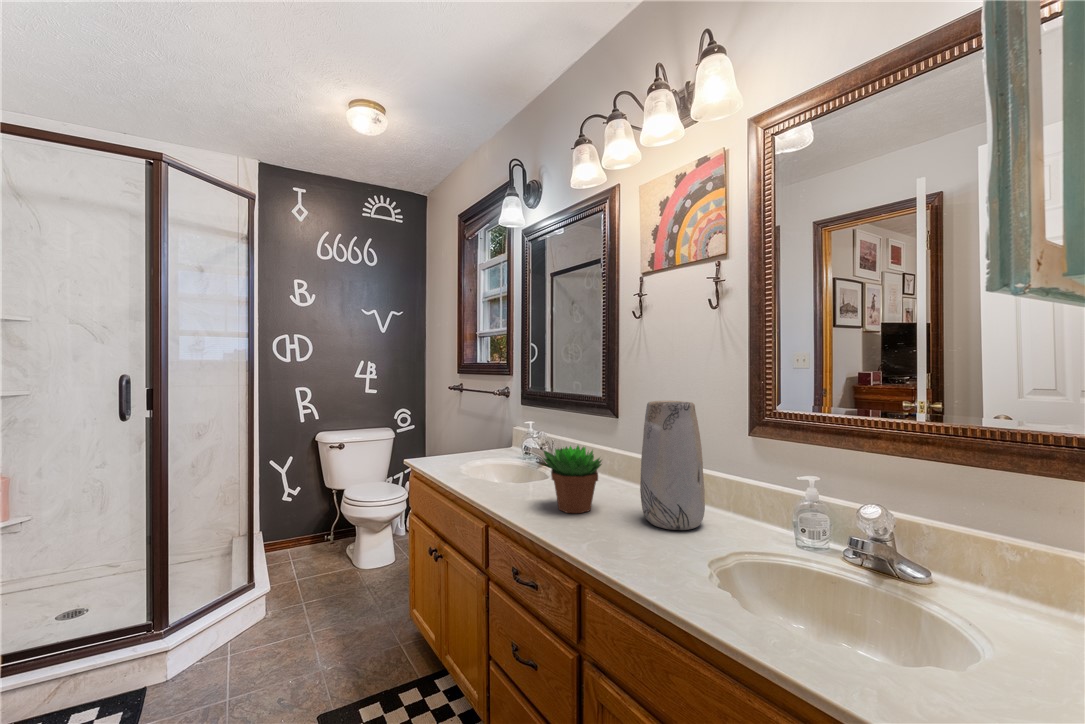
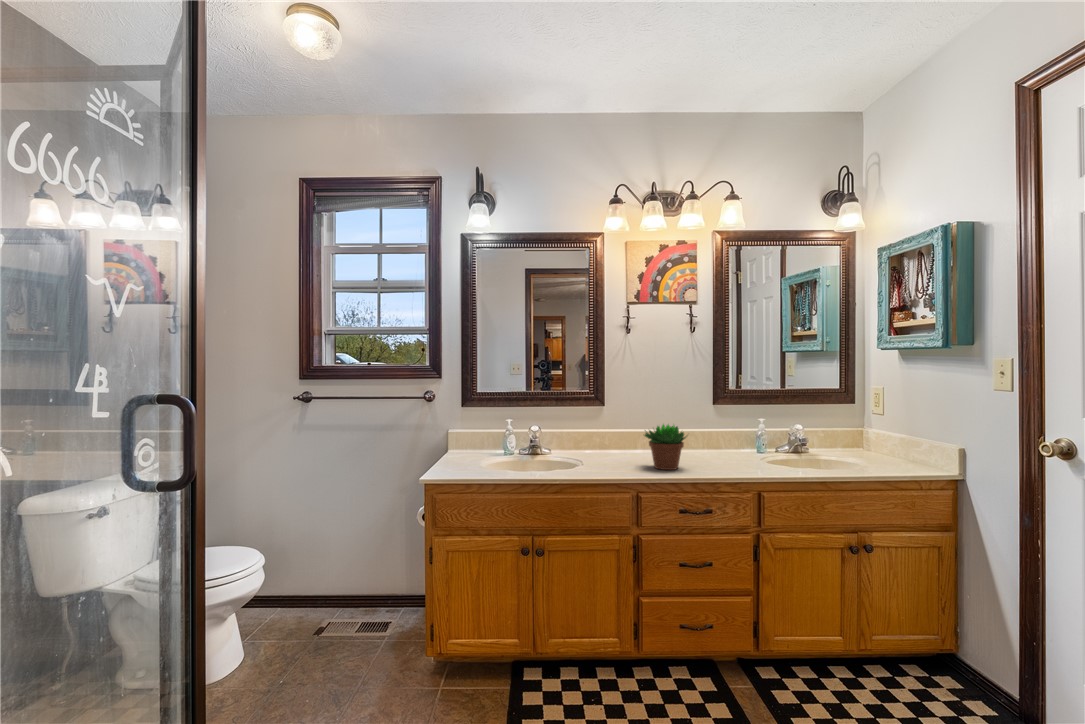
vase: present [640,401,705,530] -> none [690,389,729,464]

